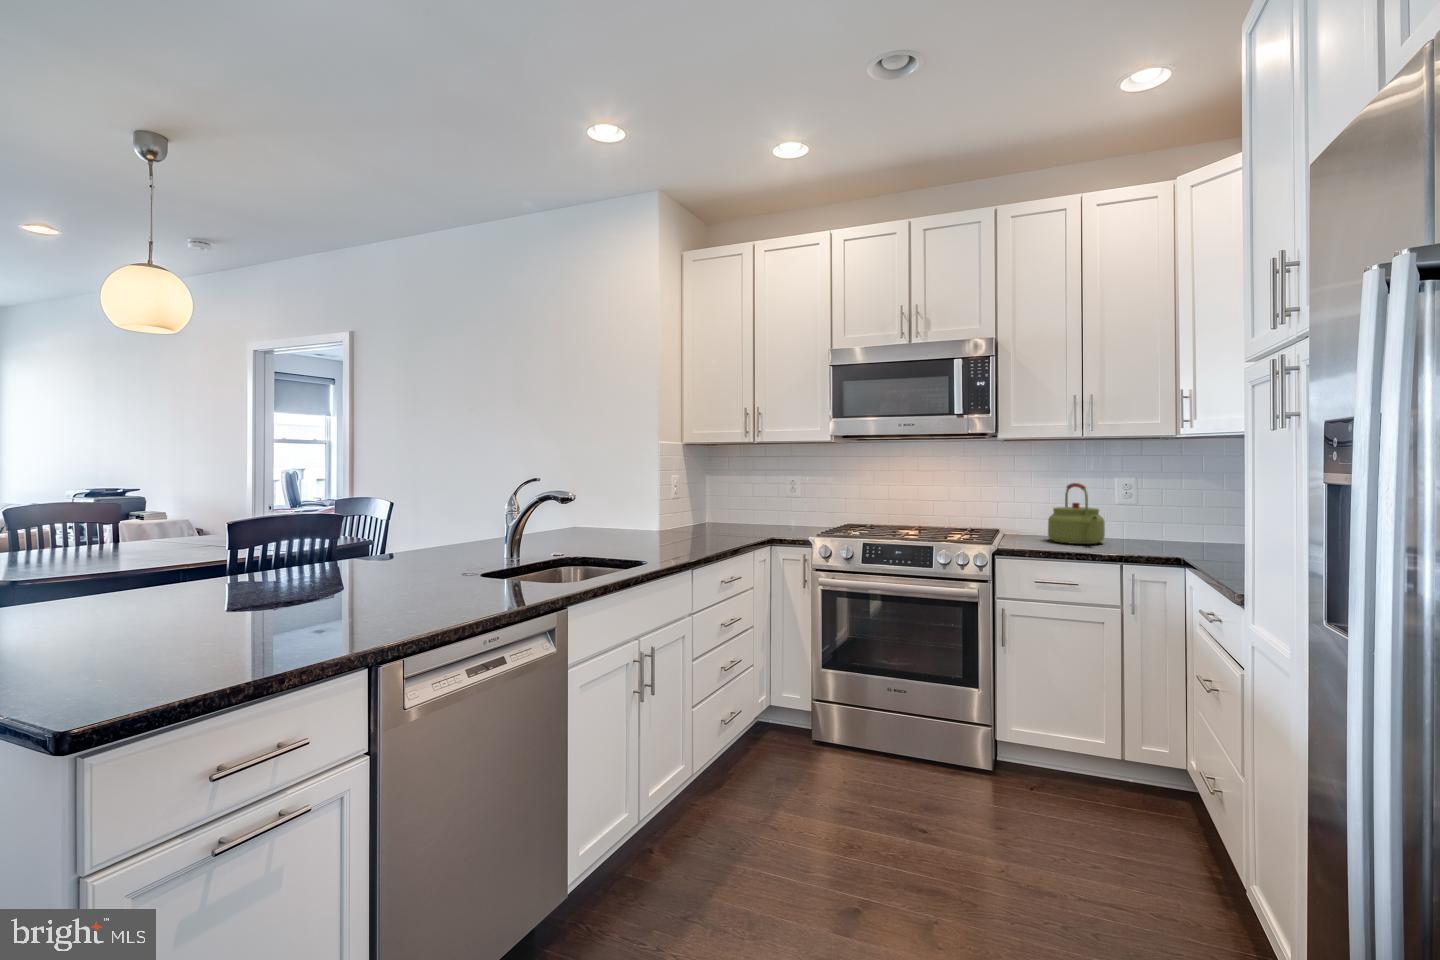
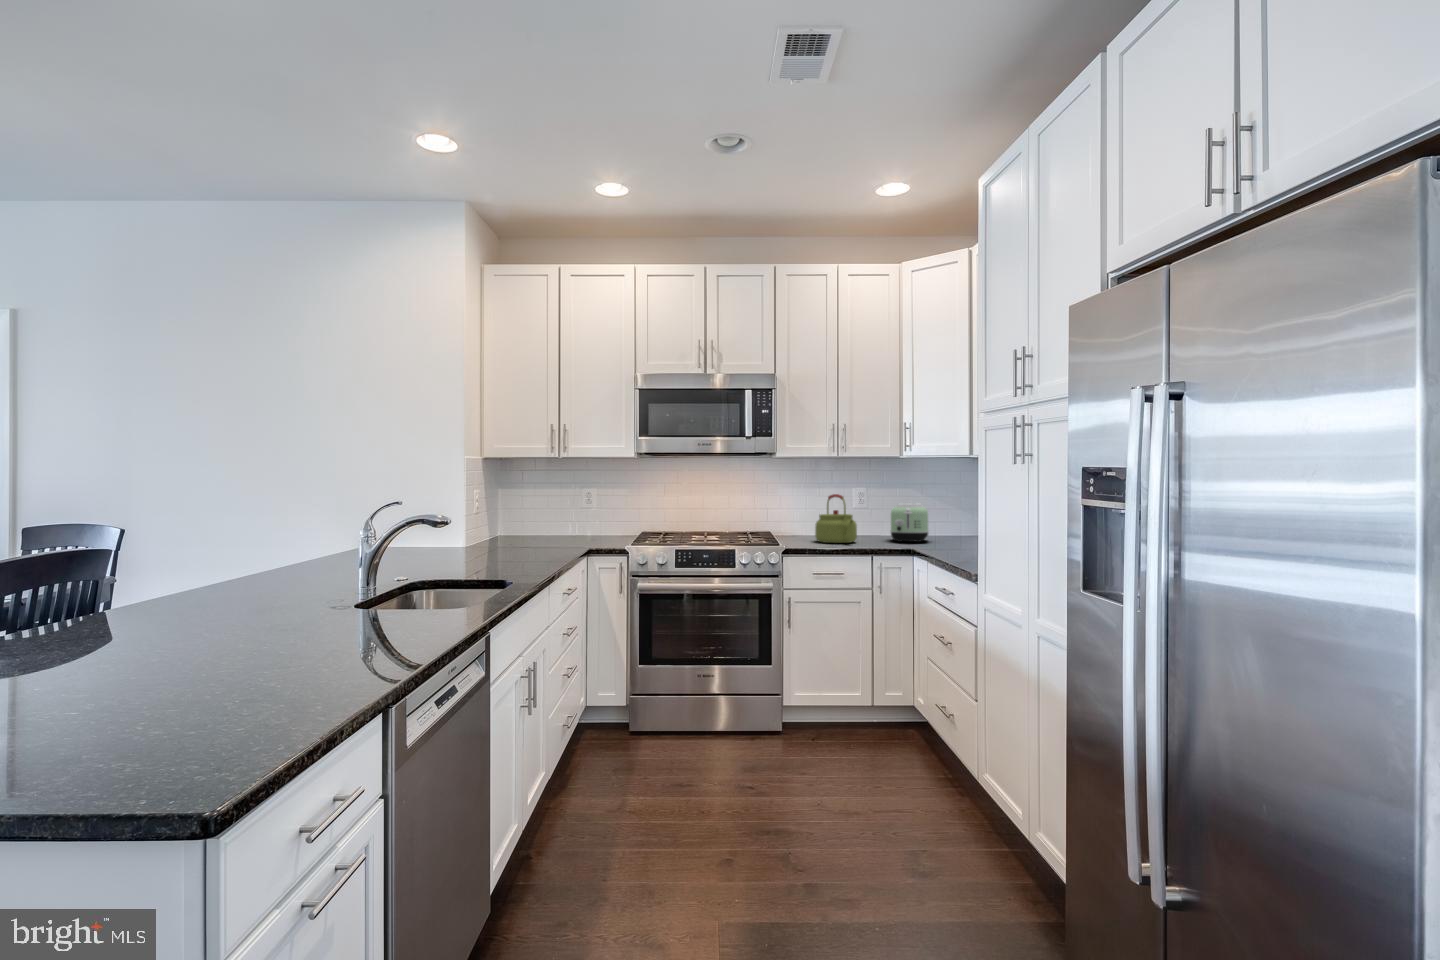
toaster: none [1154,495,1214,547] -> present [890,503,929,542]

